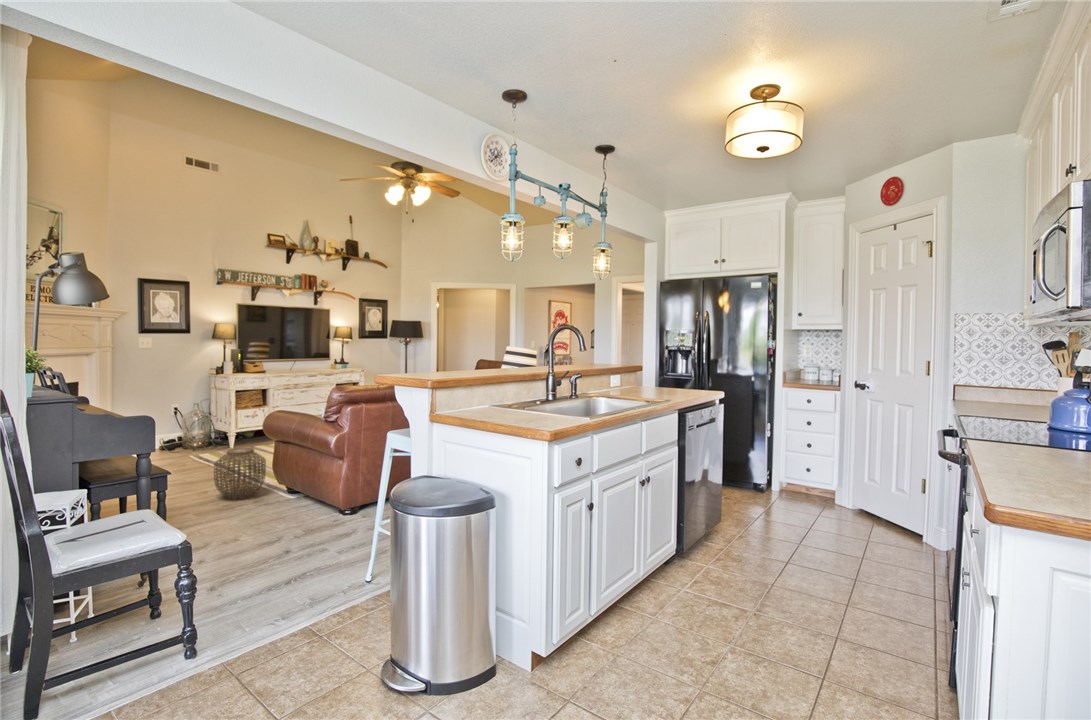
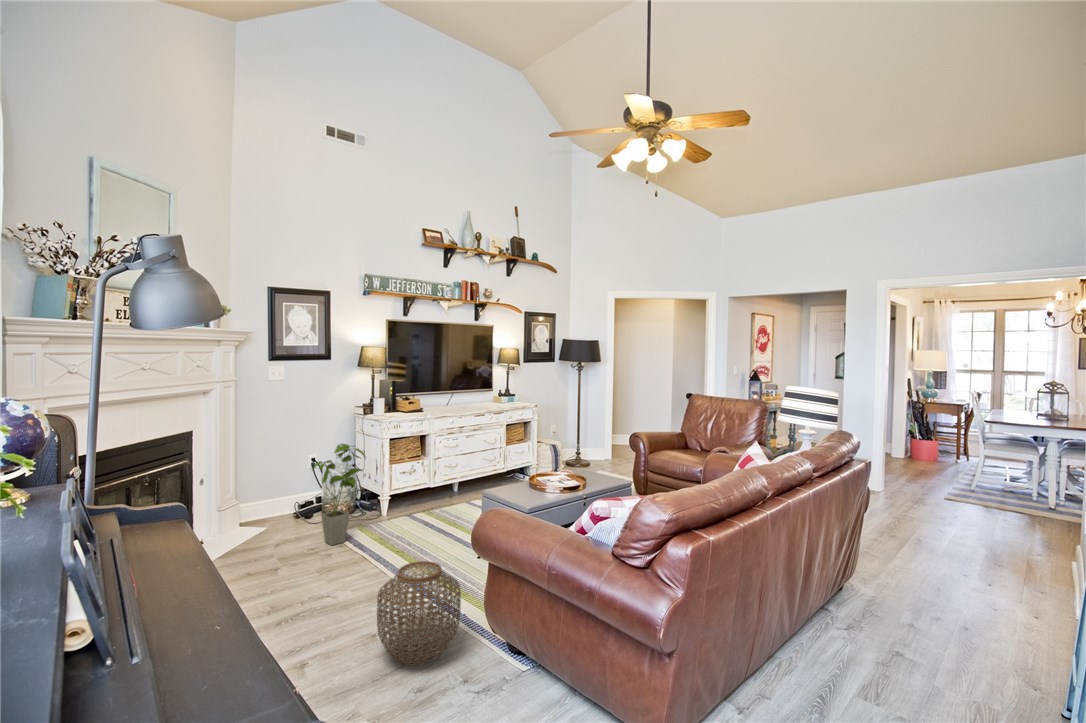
house plant: none [174,392,216,461] -> present [313,444,366,545]

